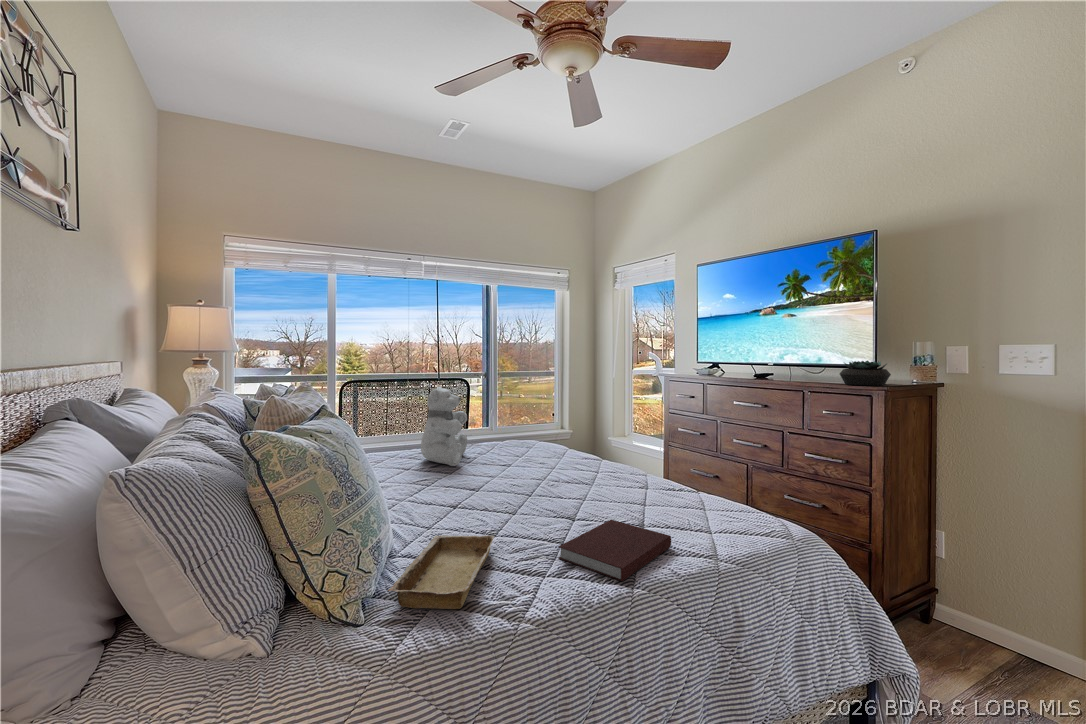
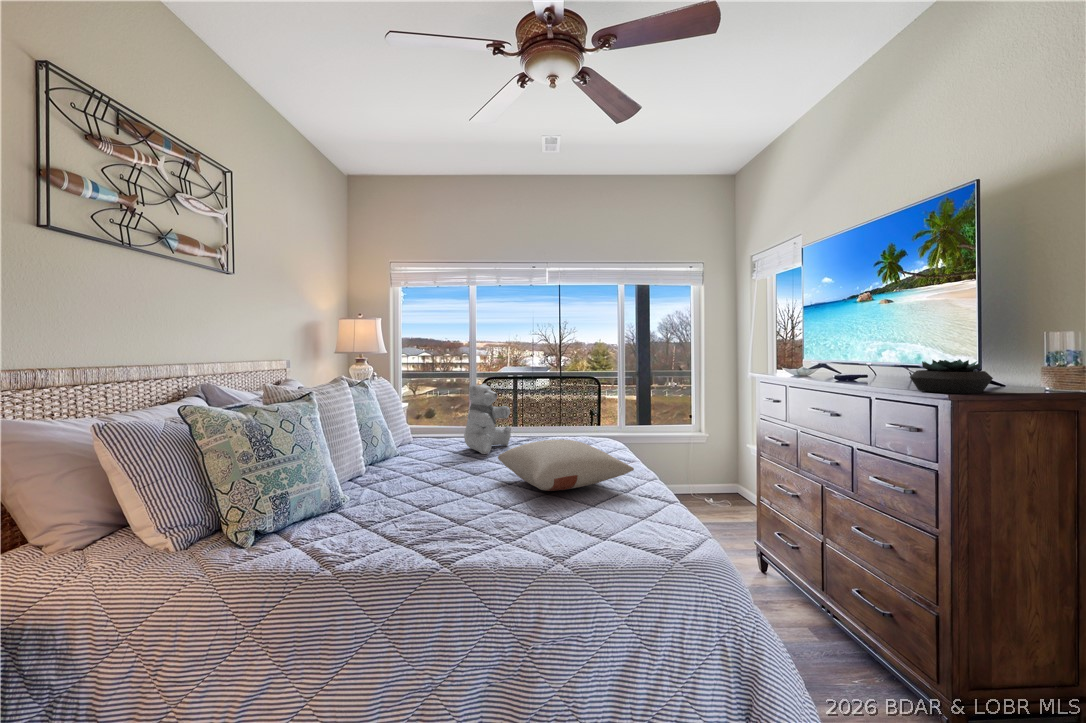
pillow: none [513,443,659,495] -> present [498,440,634,491]
notebook: present [558,520,671,581] -> none [436,512,543,562]
tray: present [388,535,494,609] -> none [272,502,400,555]

